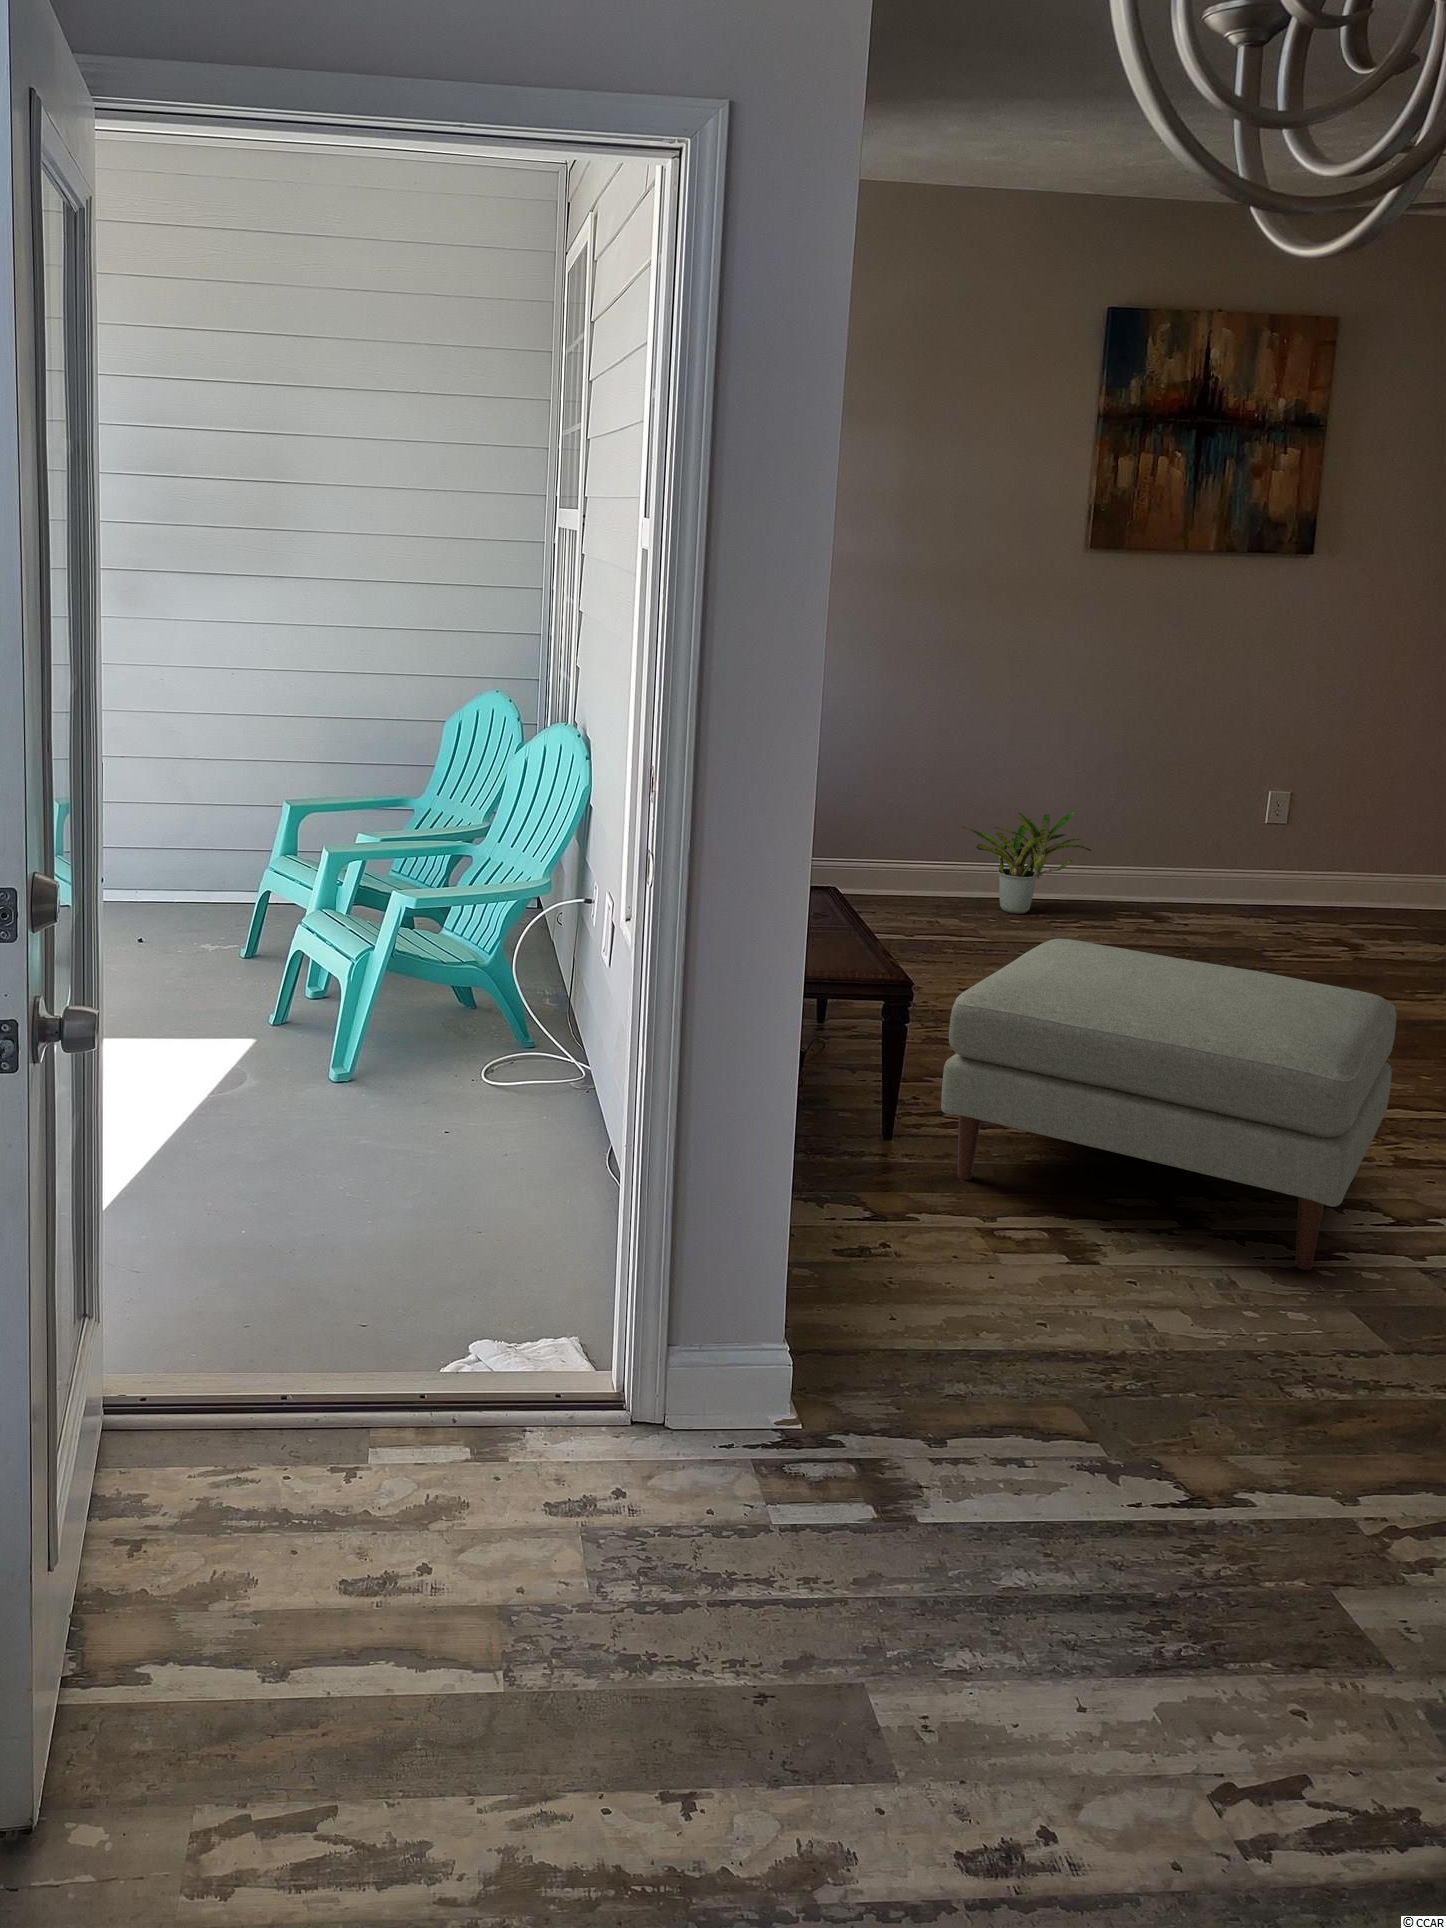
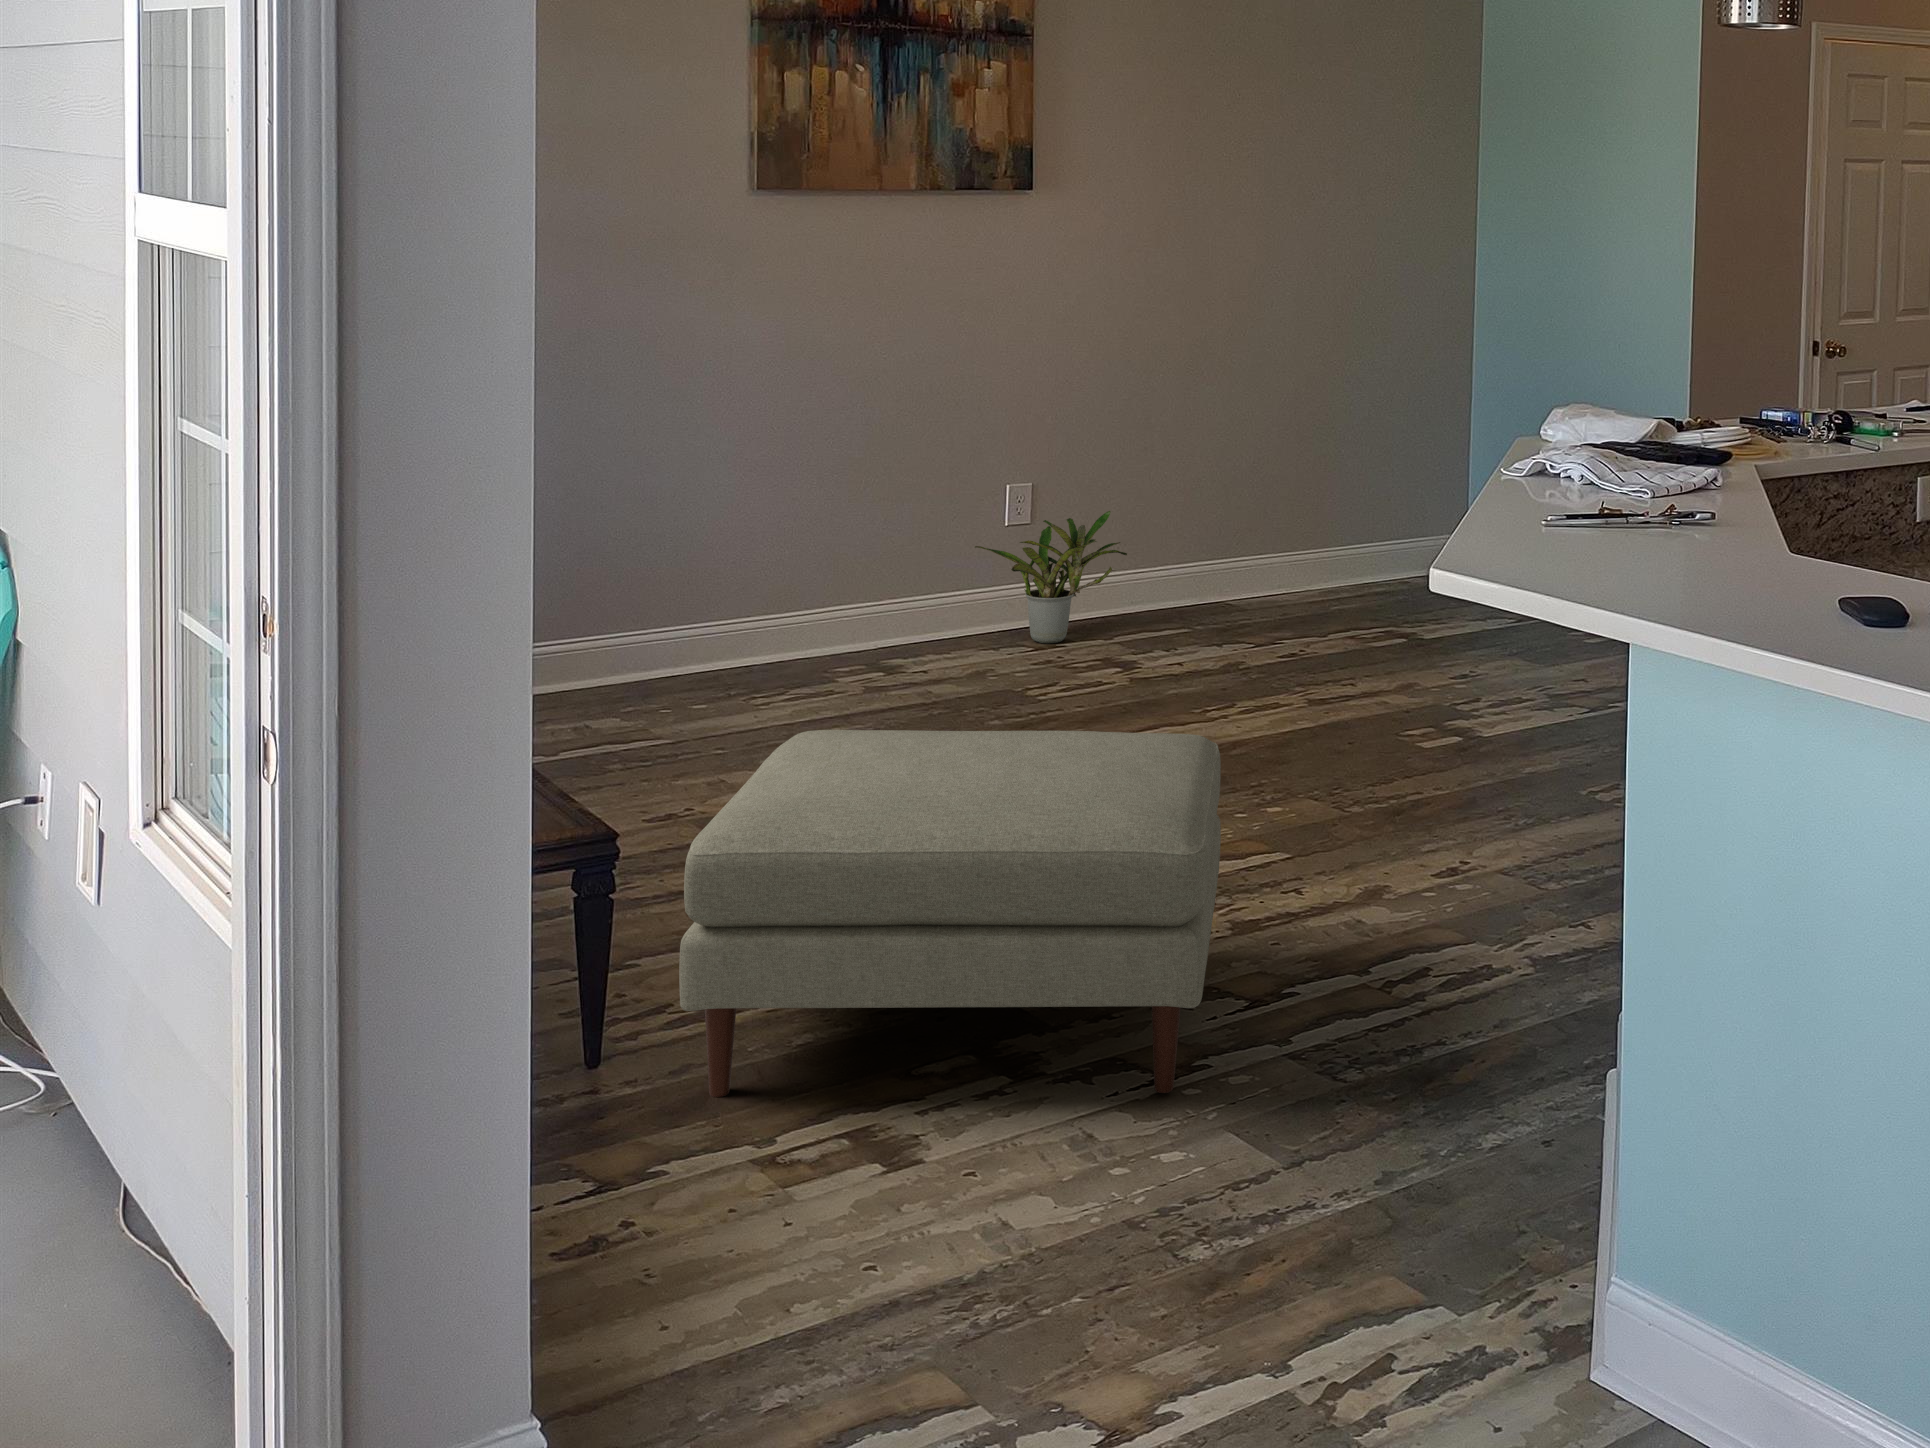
potted plant: present [961,812,1091,914] -> present [975,511,1127,643]

